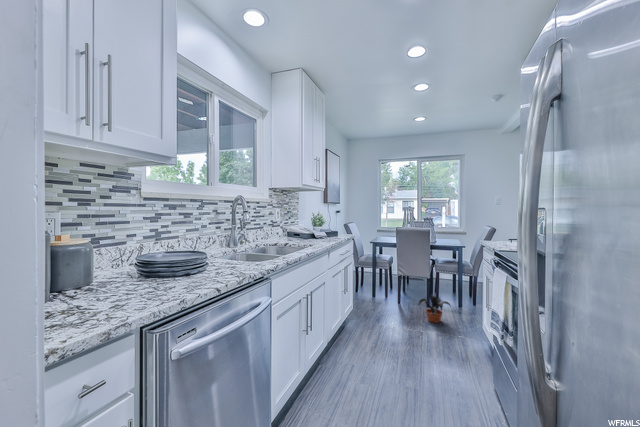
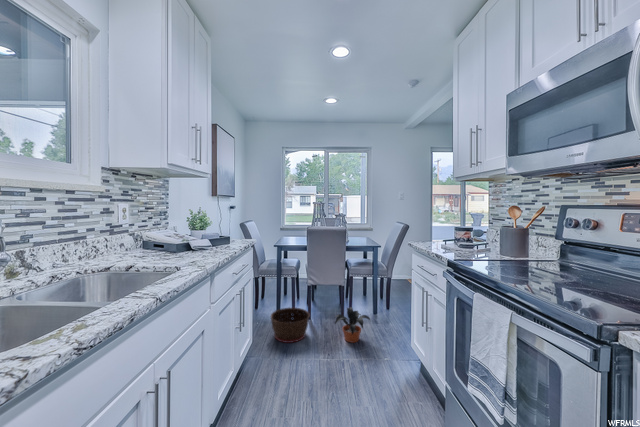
basket: none [367,291,398,316] -> present [271,308,310,343]

